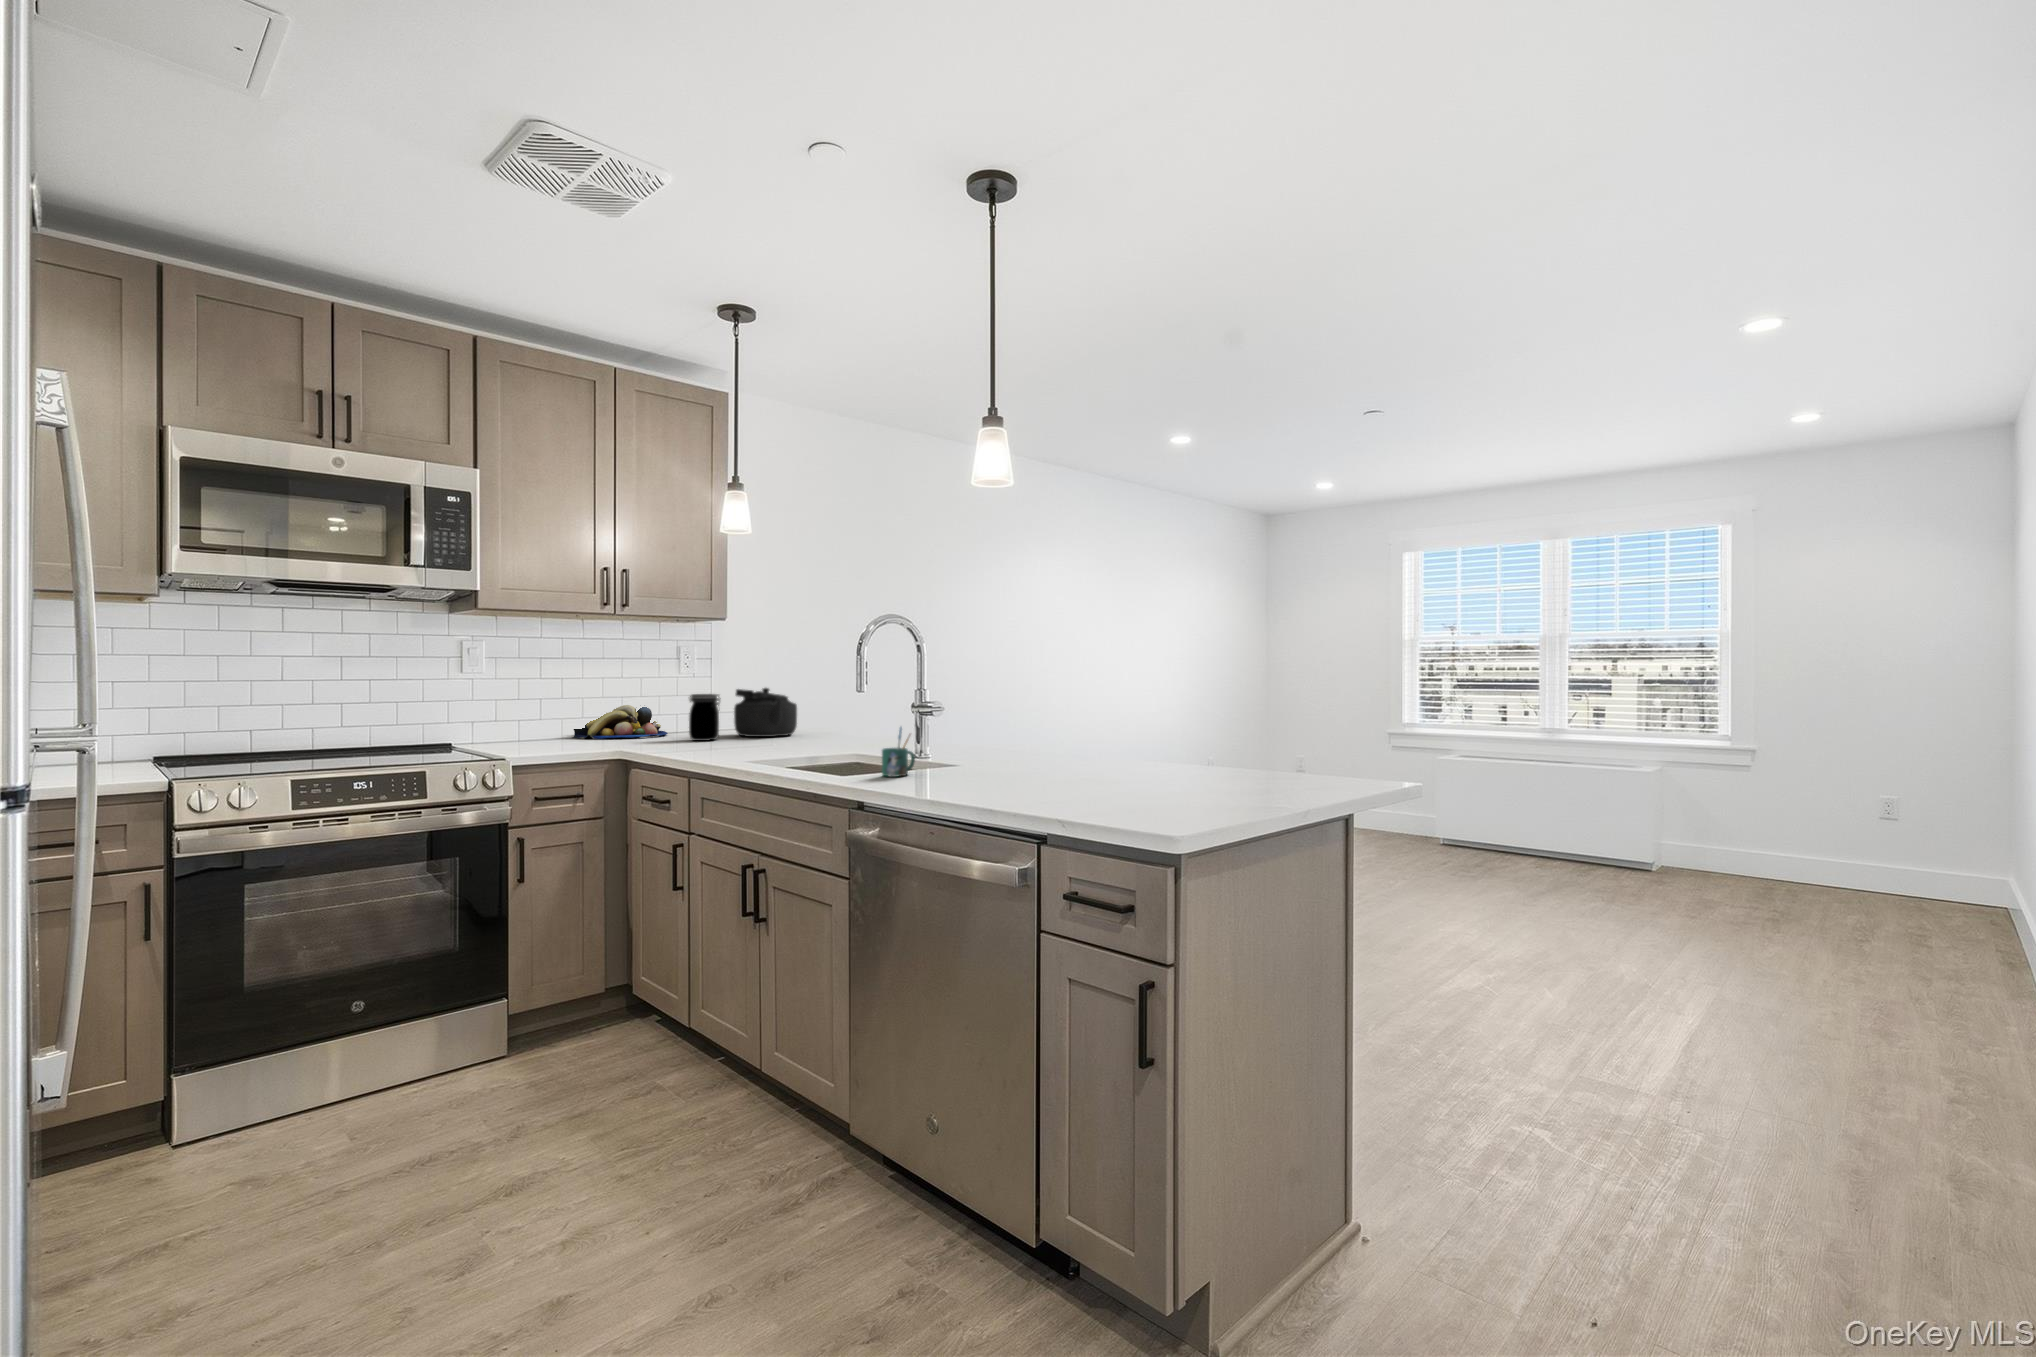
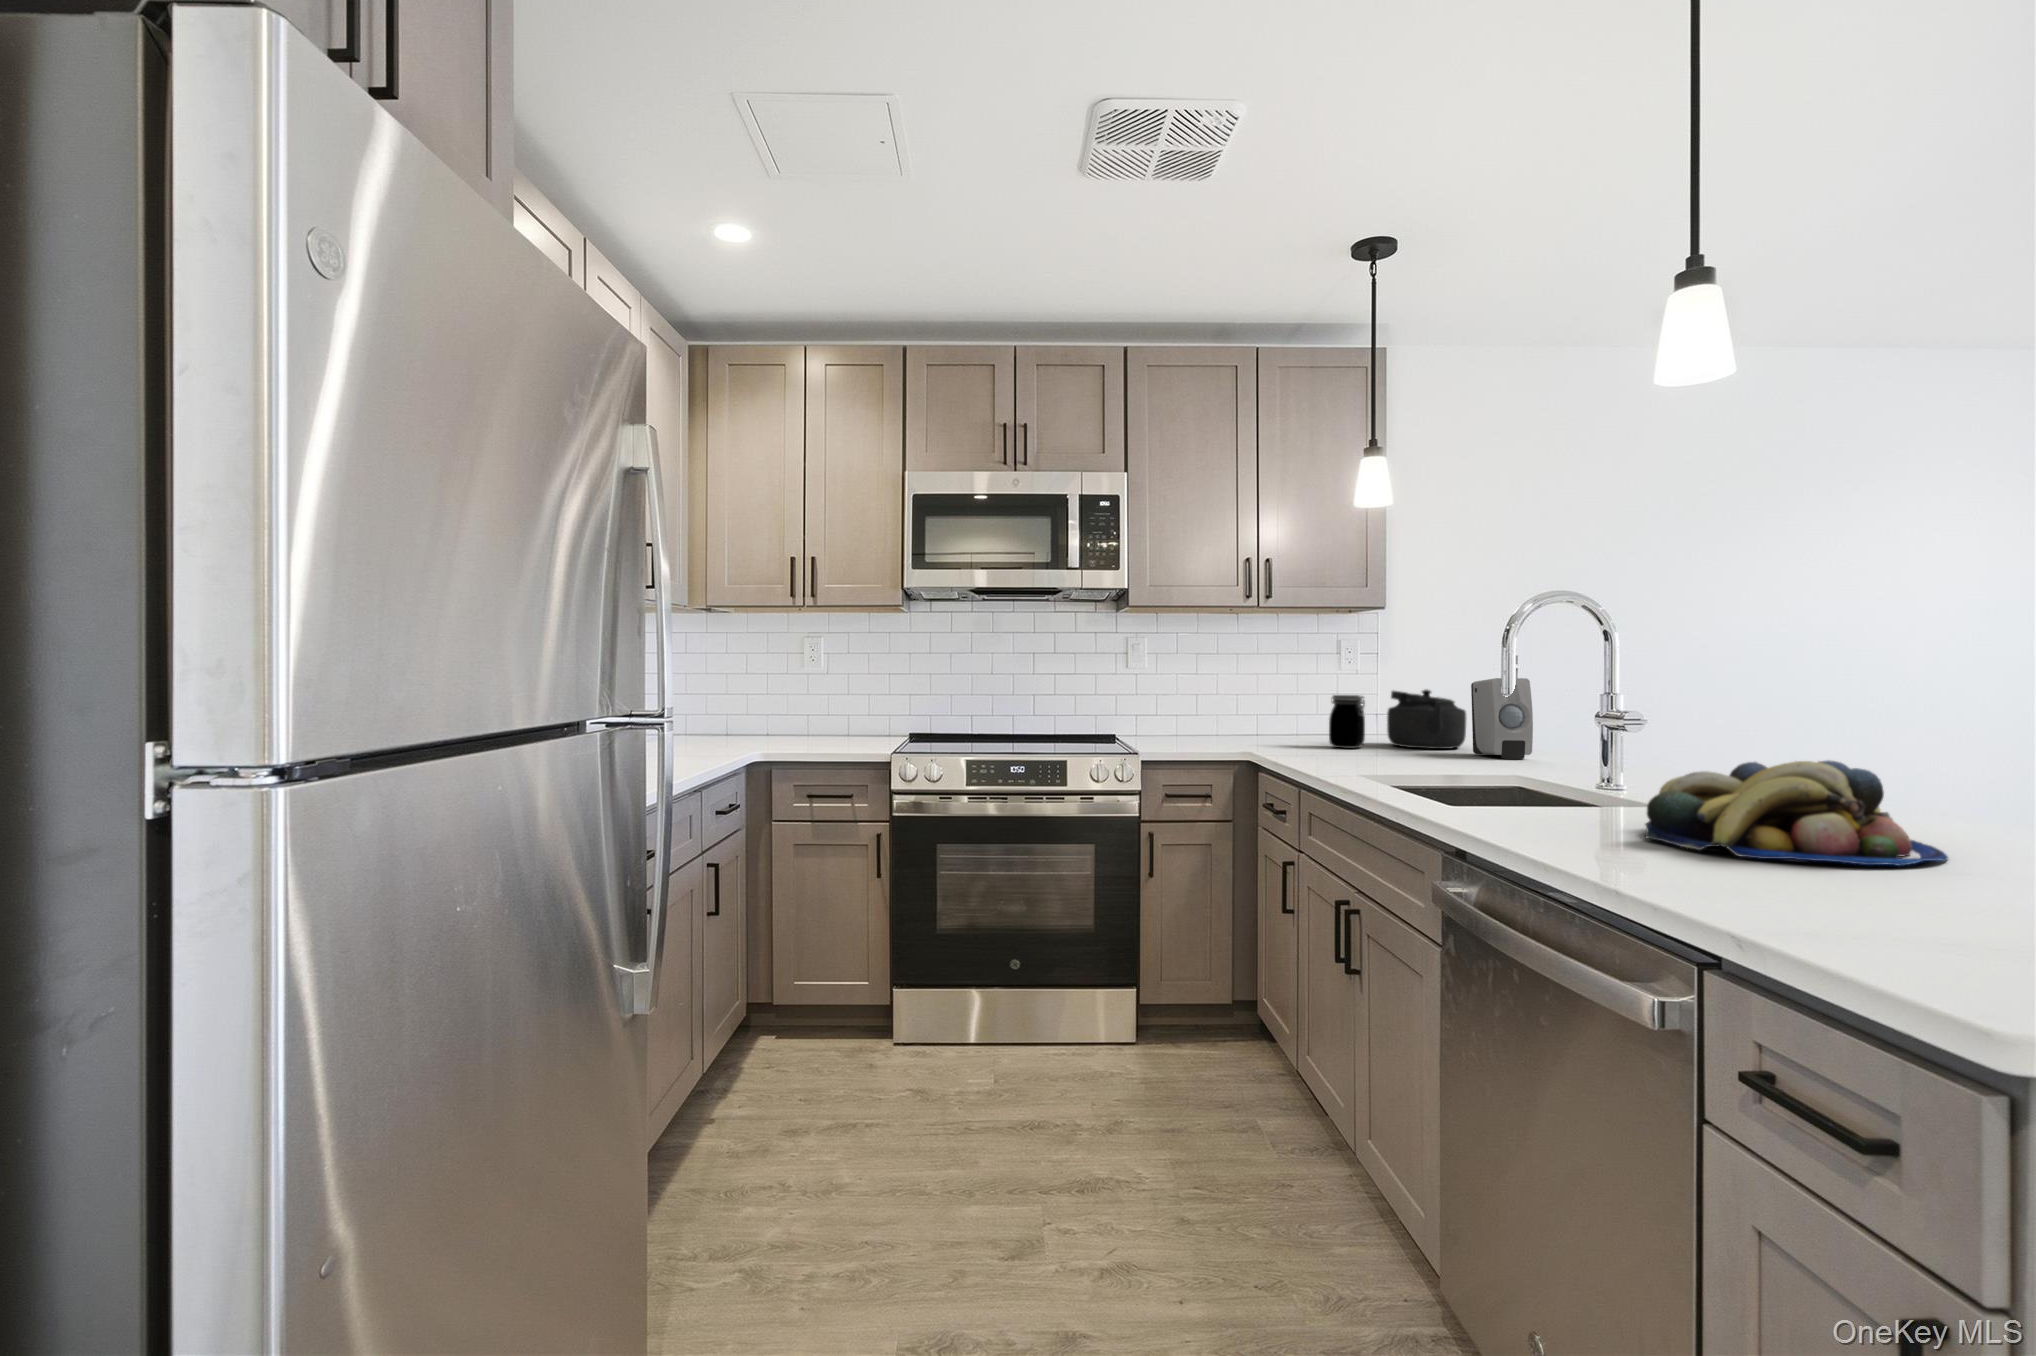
soap dispenser: none [804,677,851,740] -> present [1471,678,1533,759]
fruit bowl: present [573,705,668,739] -> present [1645,760,1948,866]
mug: present [882,727,915,777] -> none [1497,749,1552,820]

